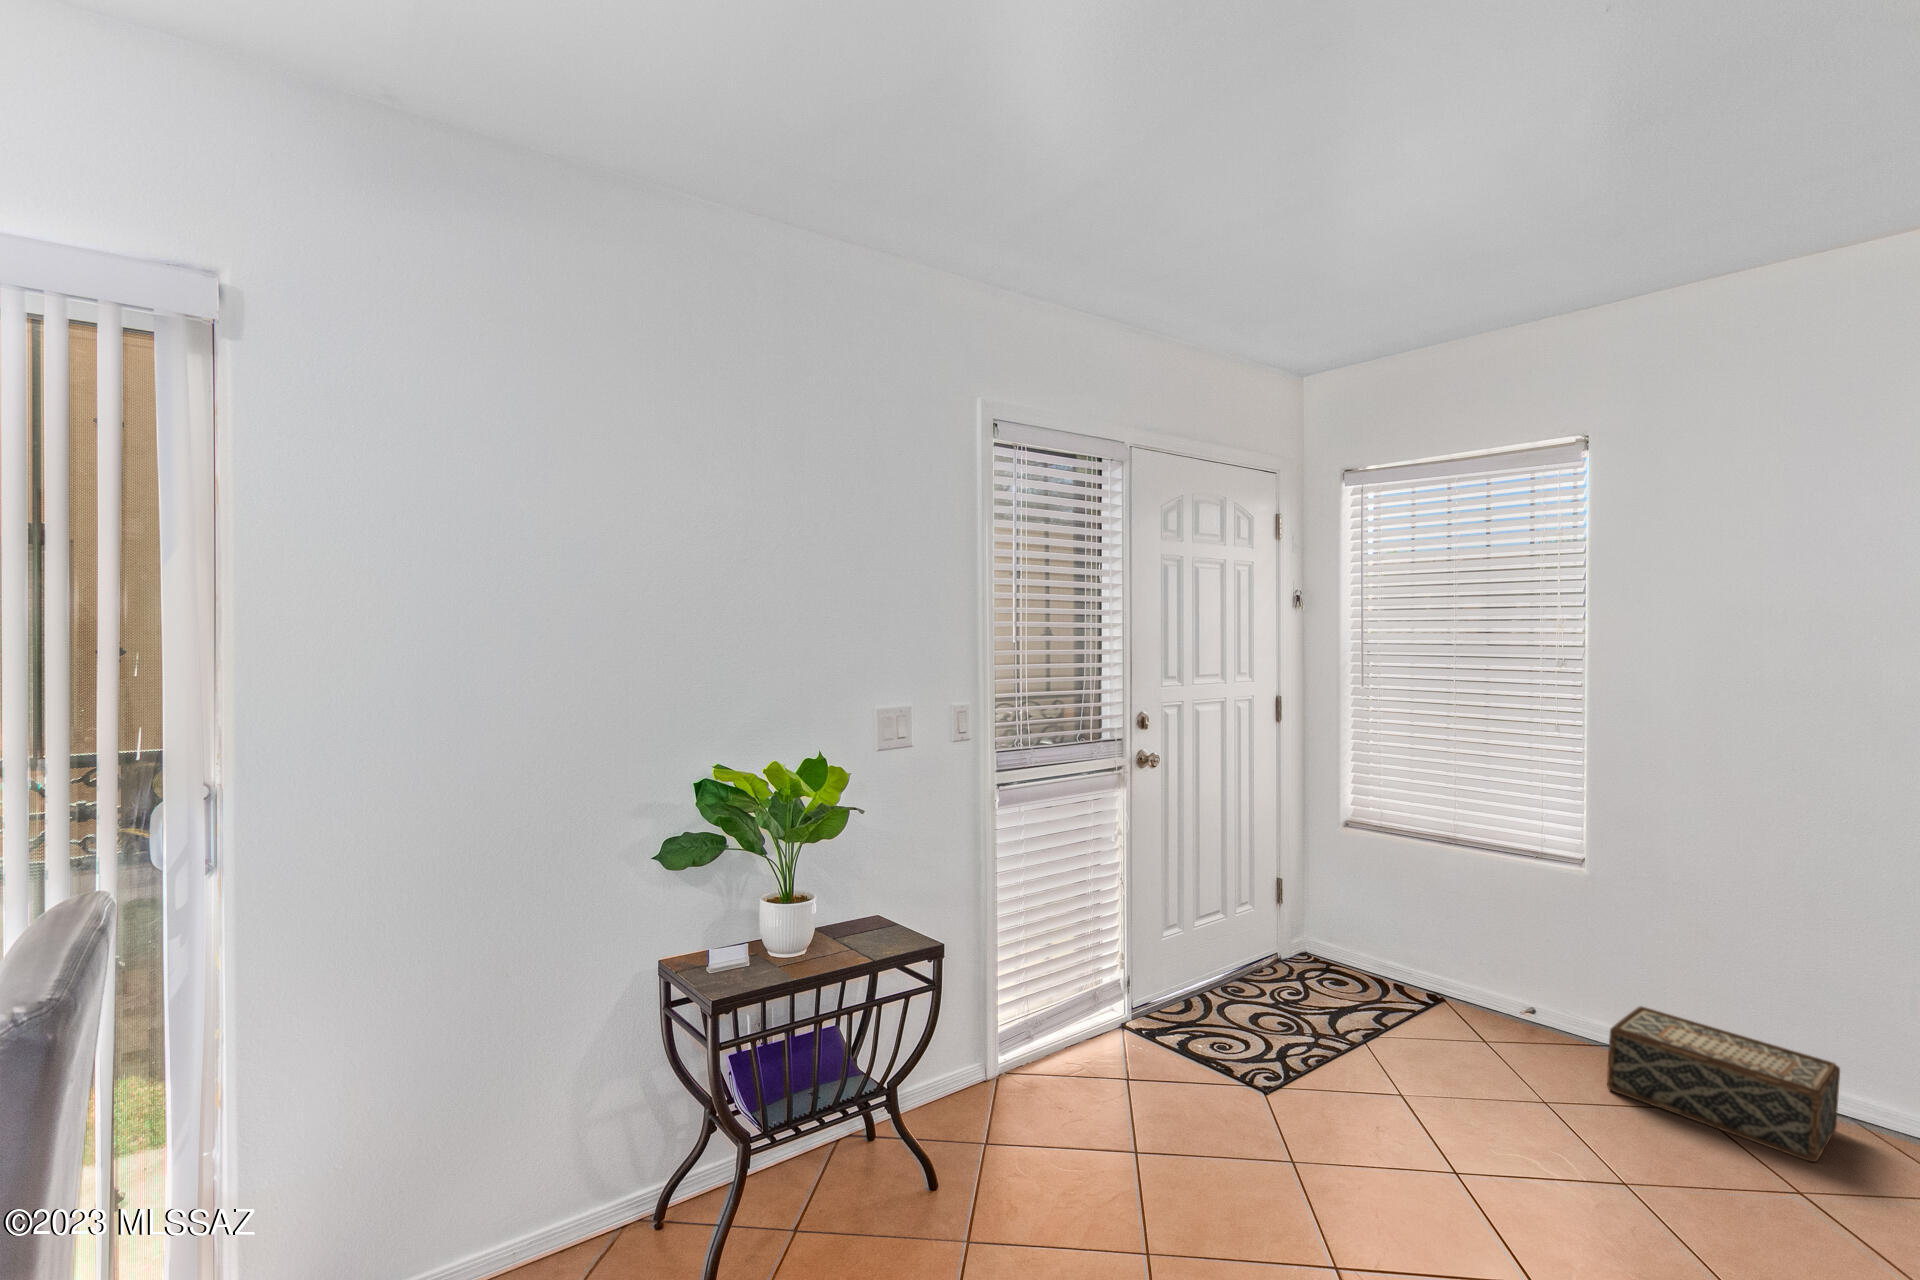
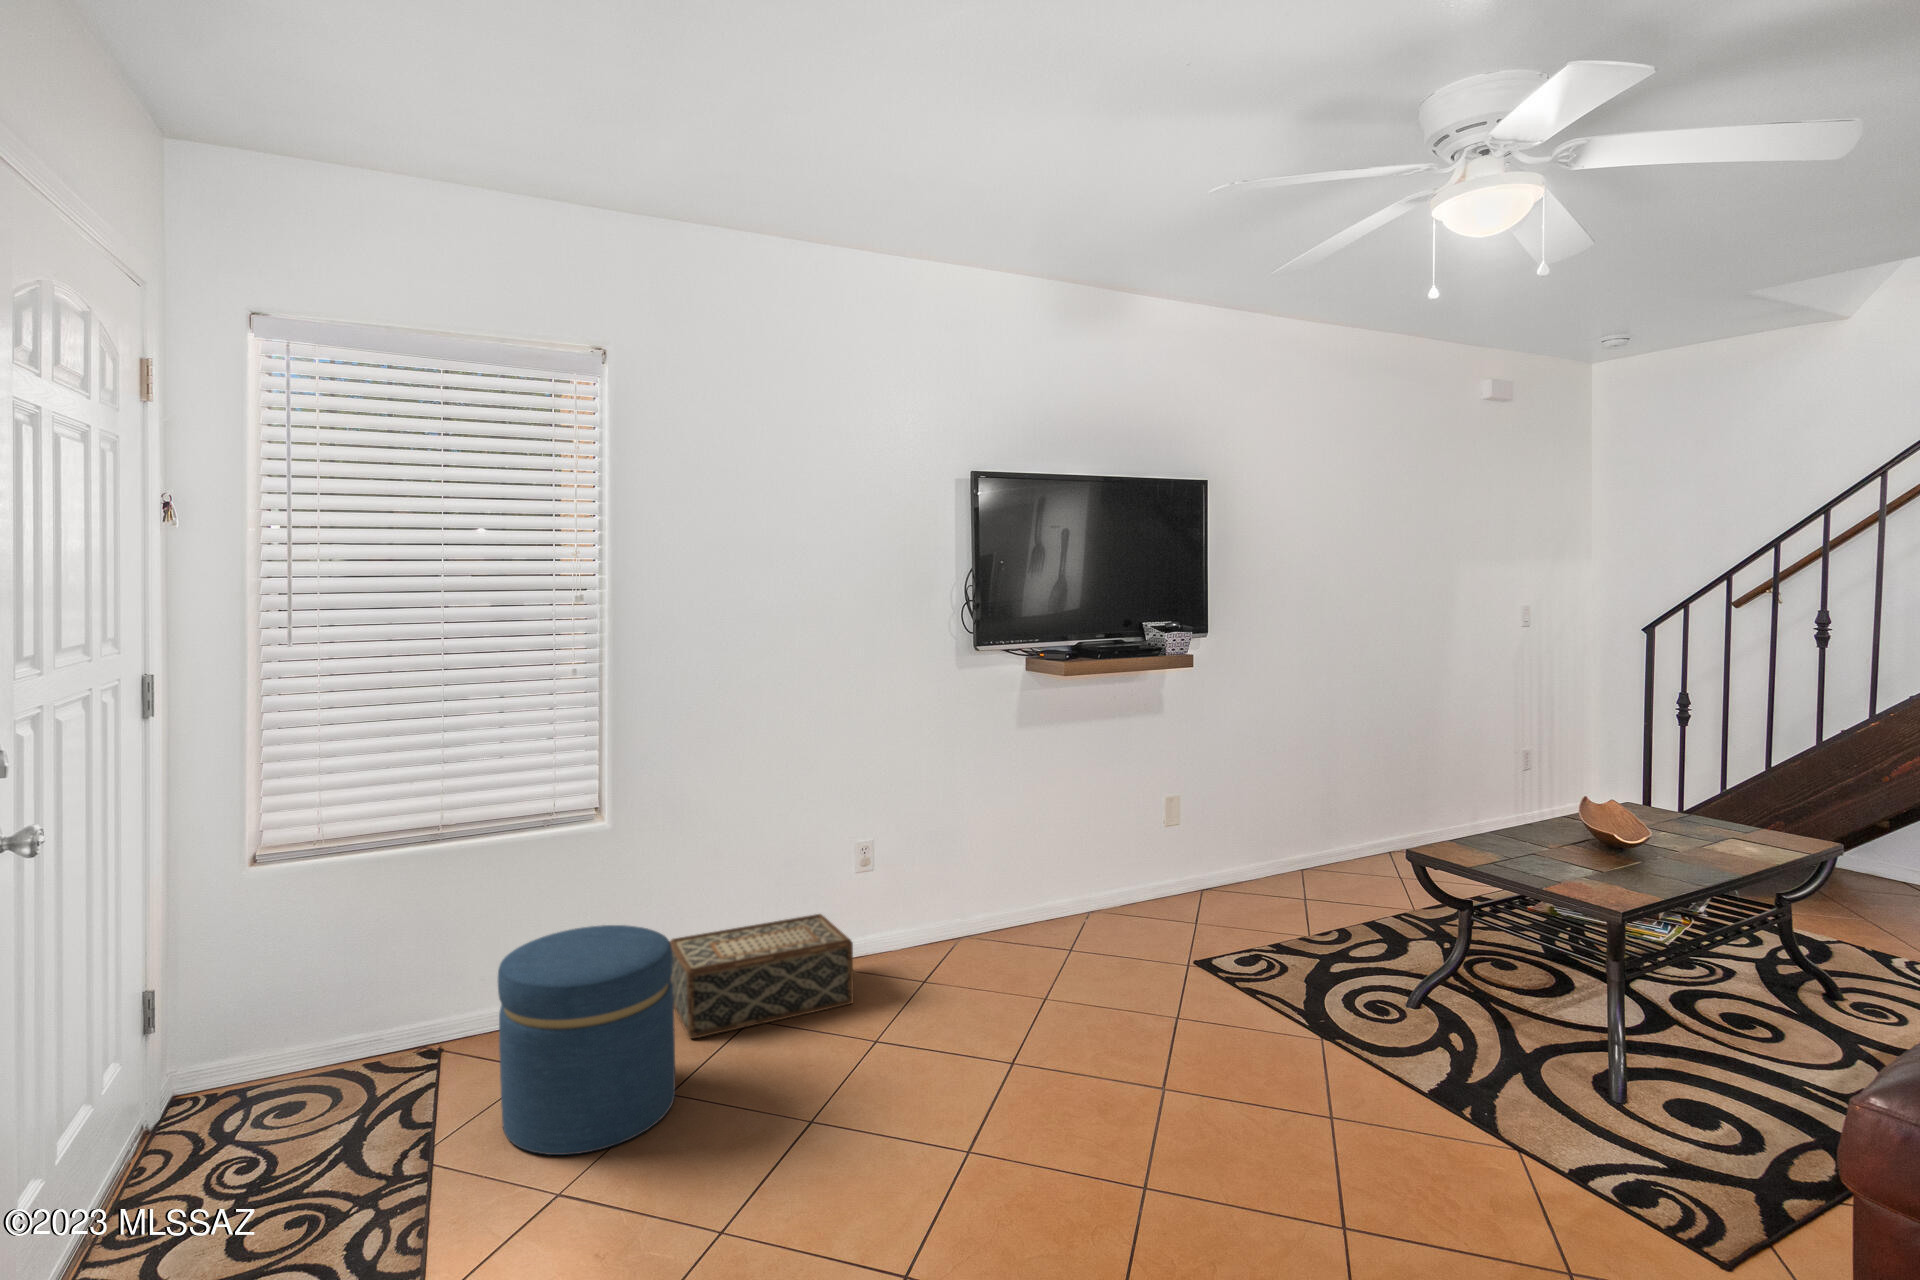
ottoman: none [1408,934,1554,1107] -> present [498,925,675,1155]

